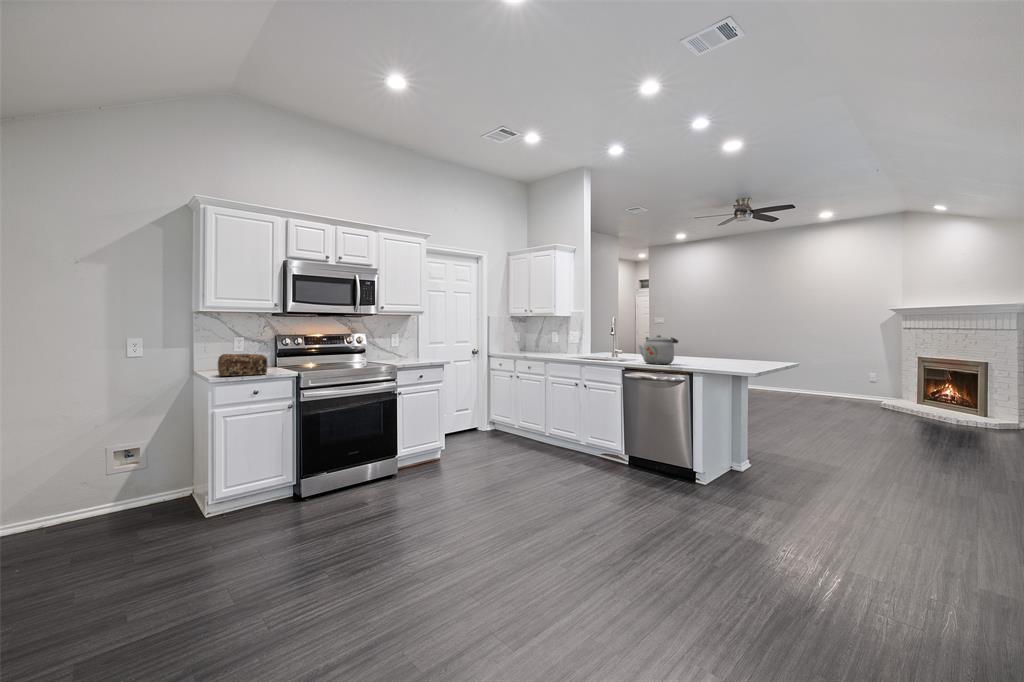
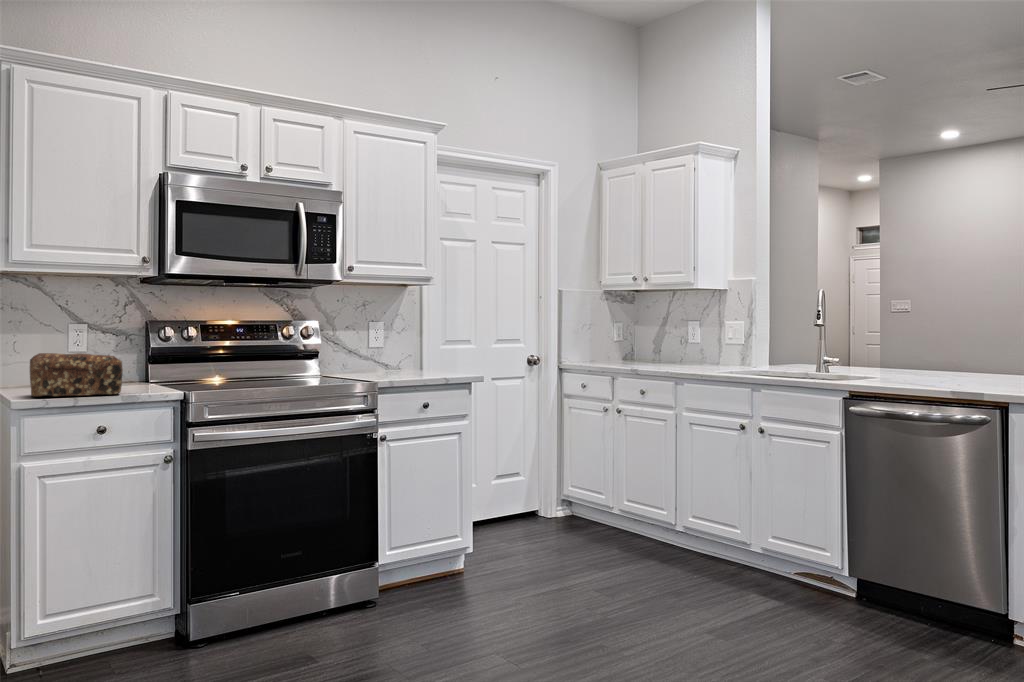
kettle: present [639,335,678,364] -> none [881,320,974,383]

